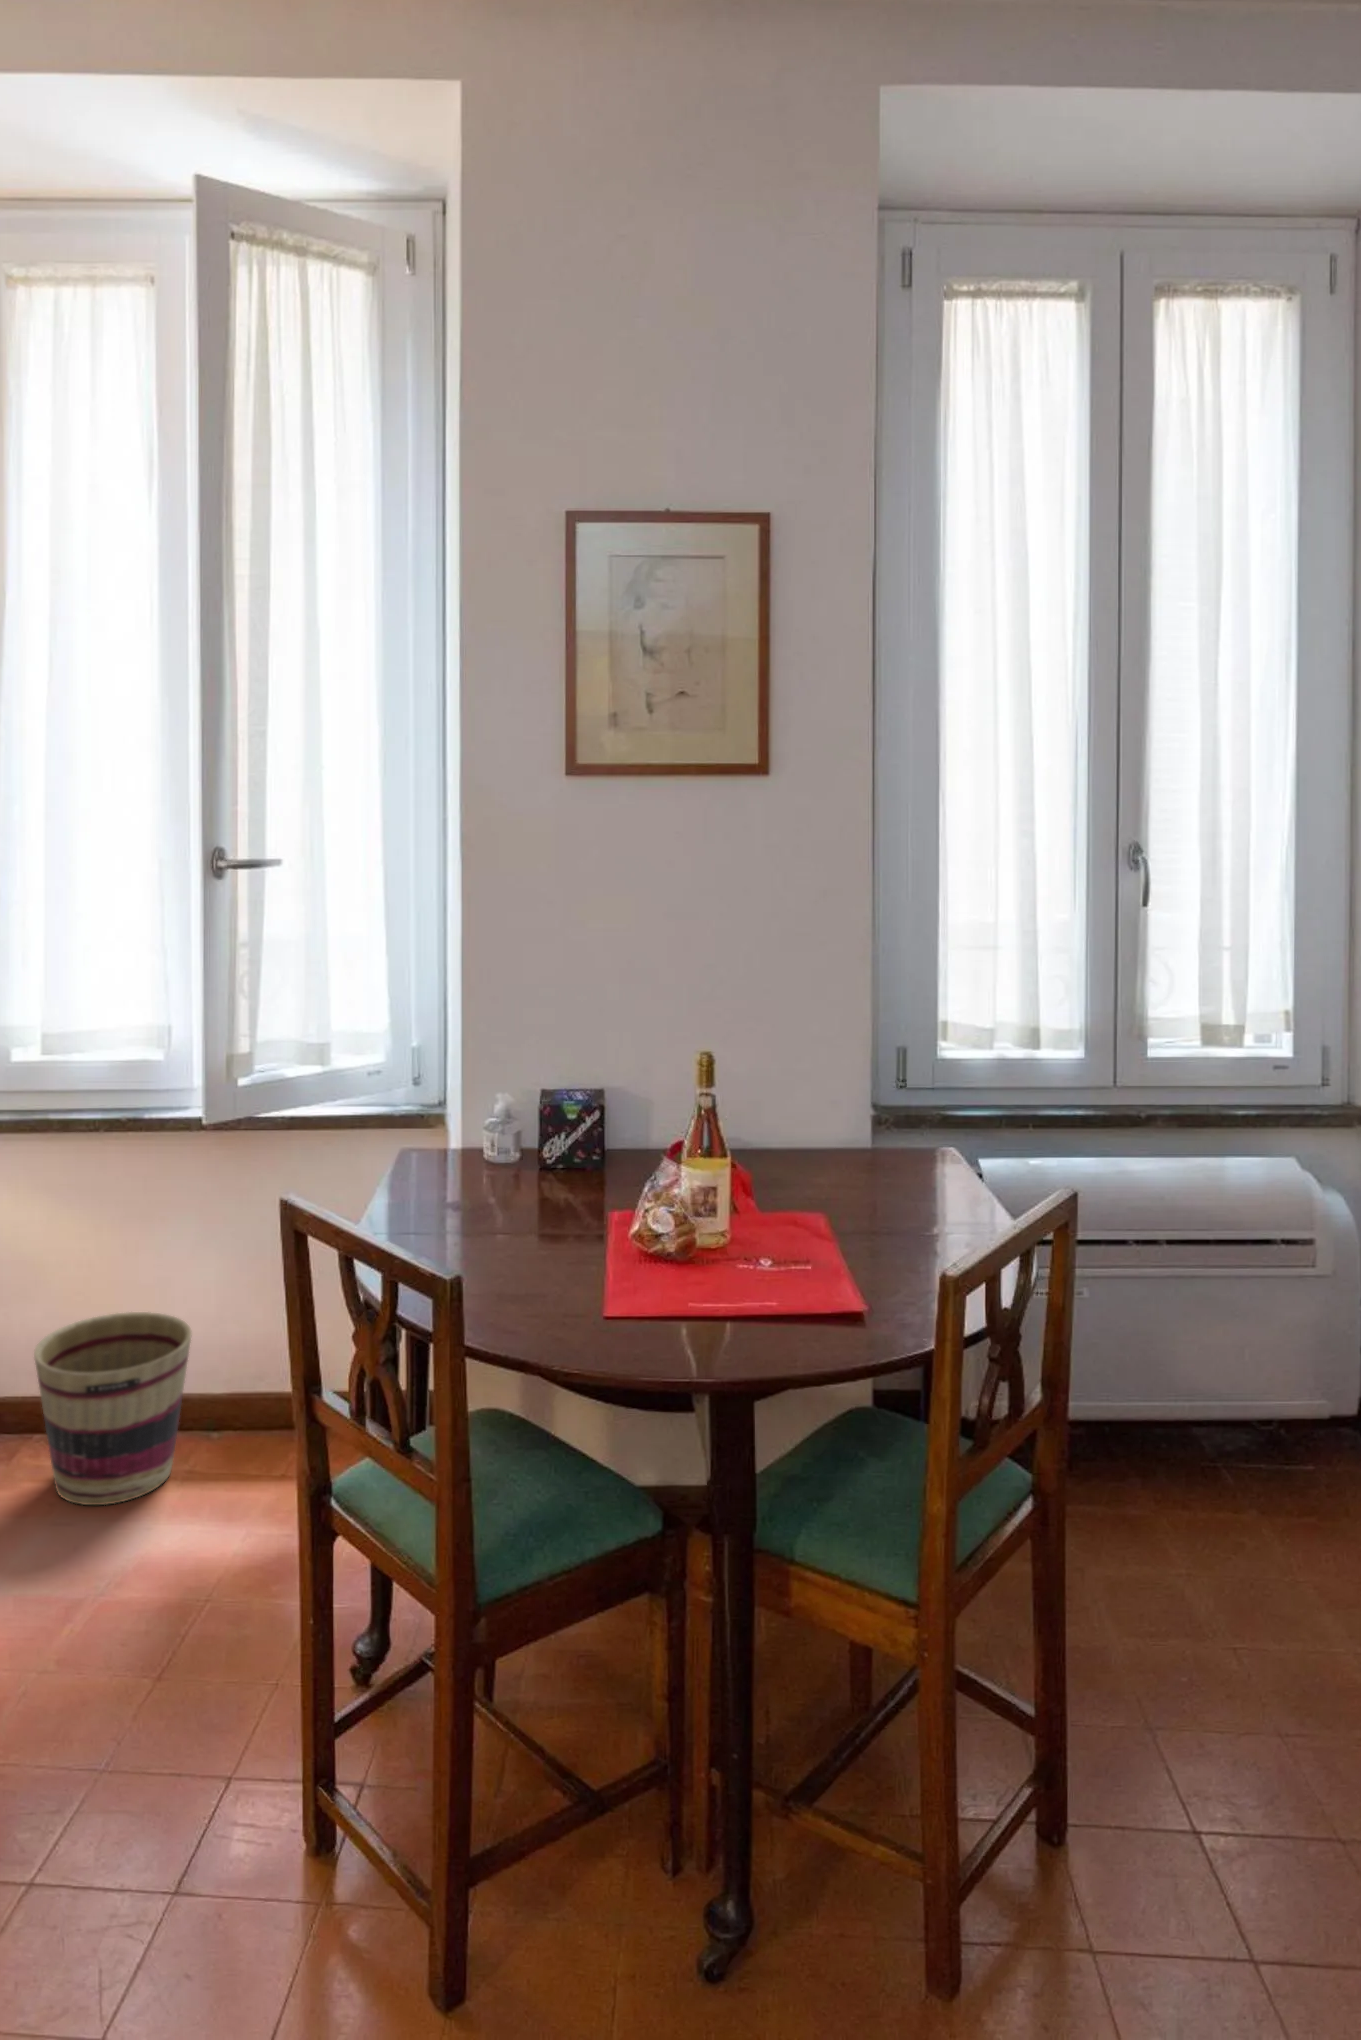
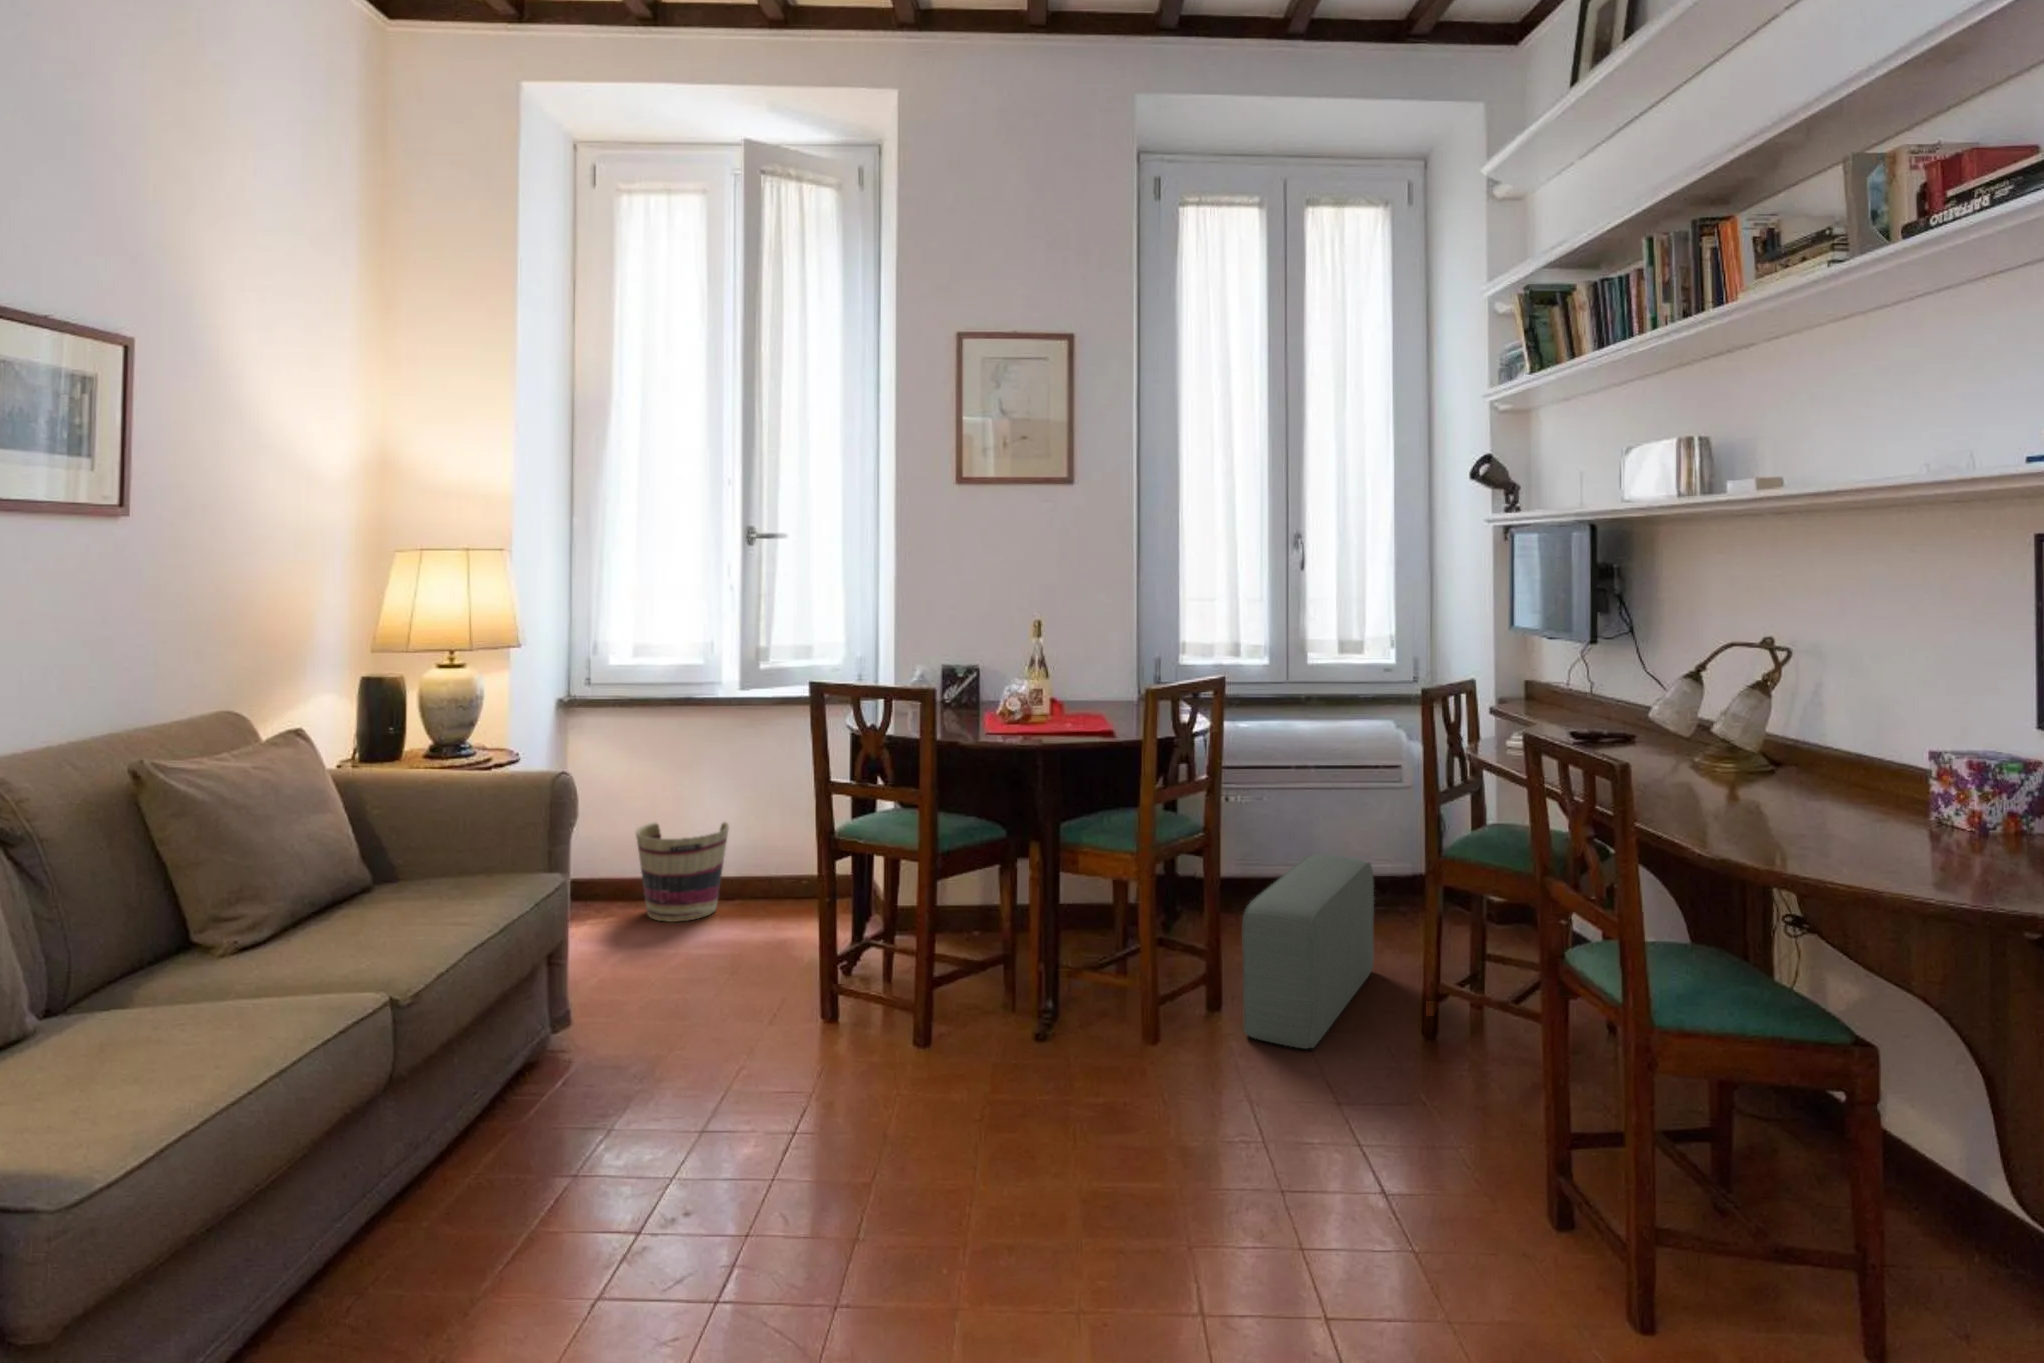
pouf: none [1109,1463,1320,1957] -> present [1242,855,1374,1049]

